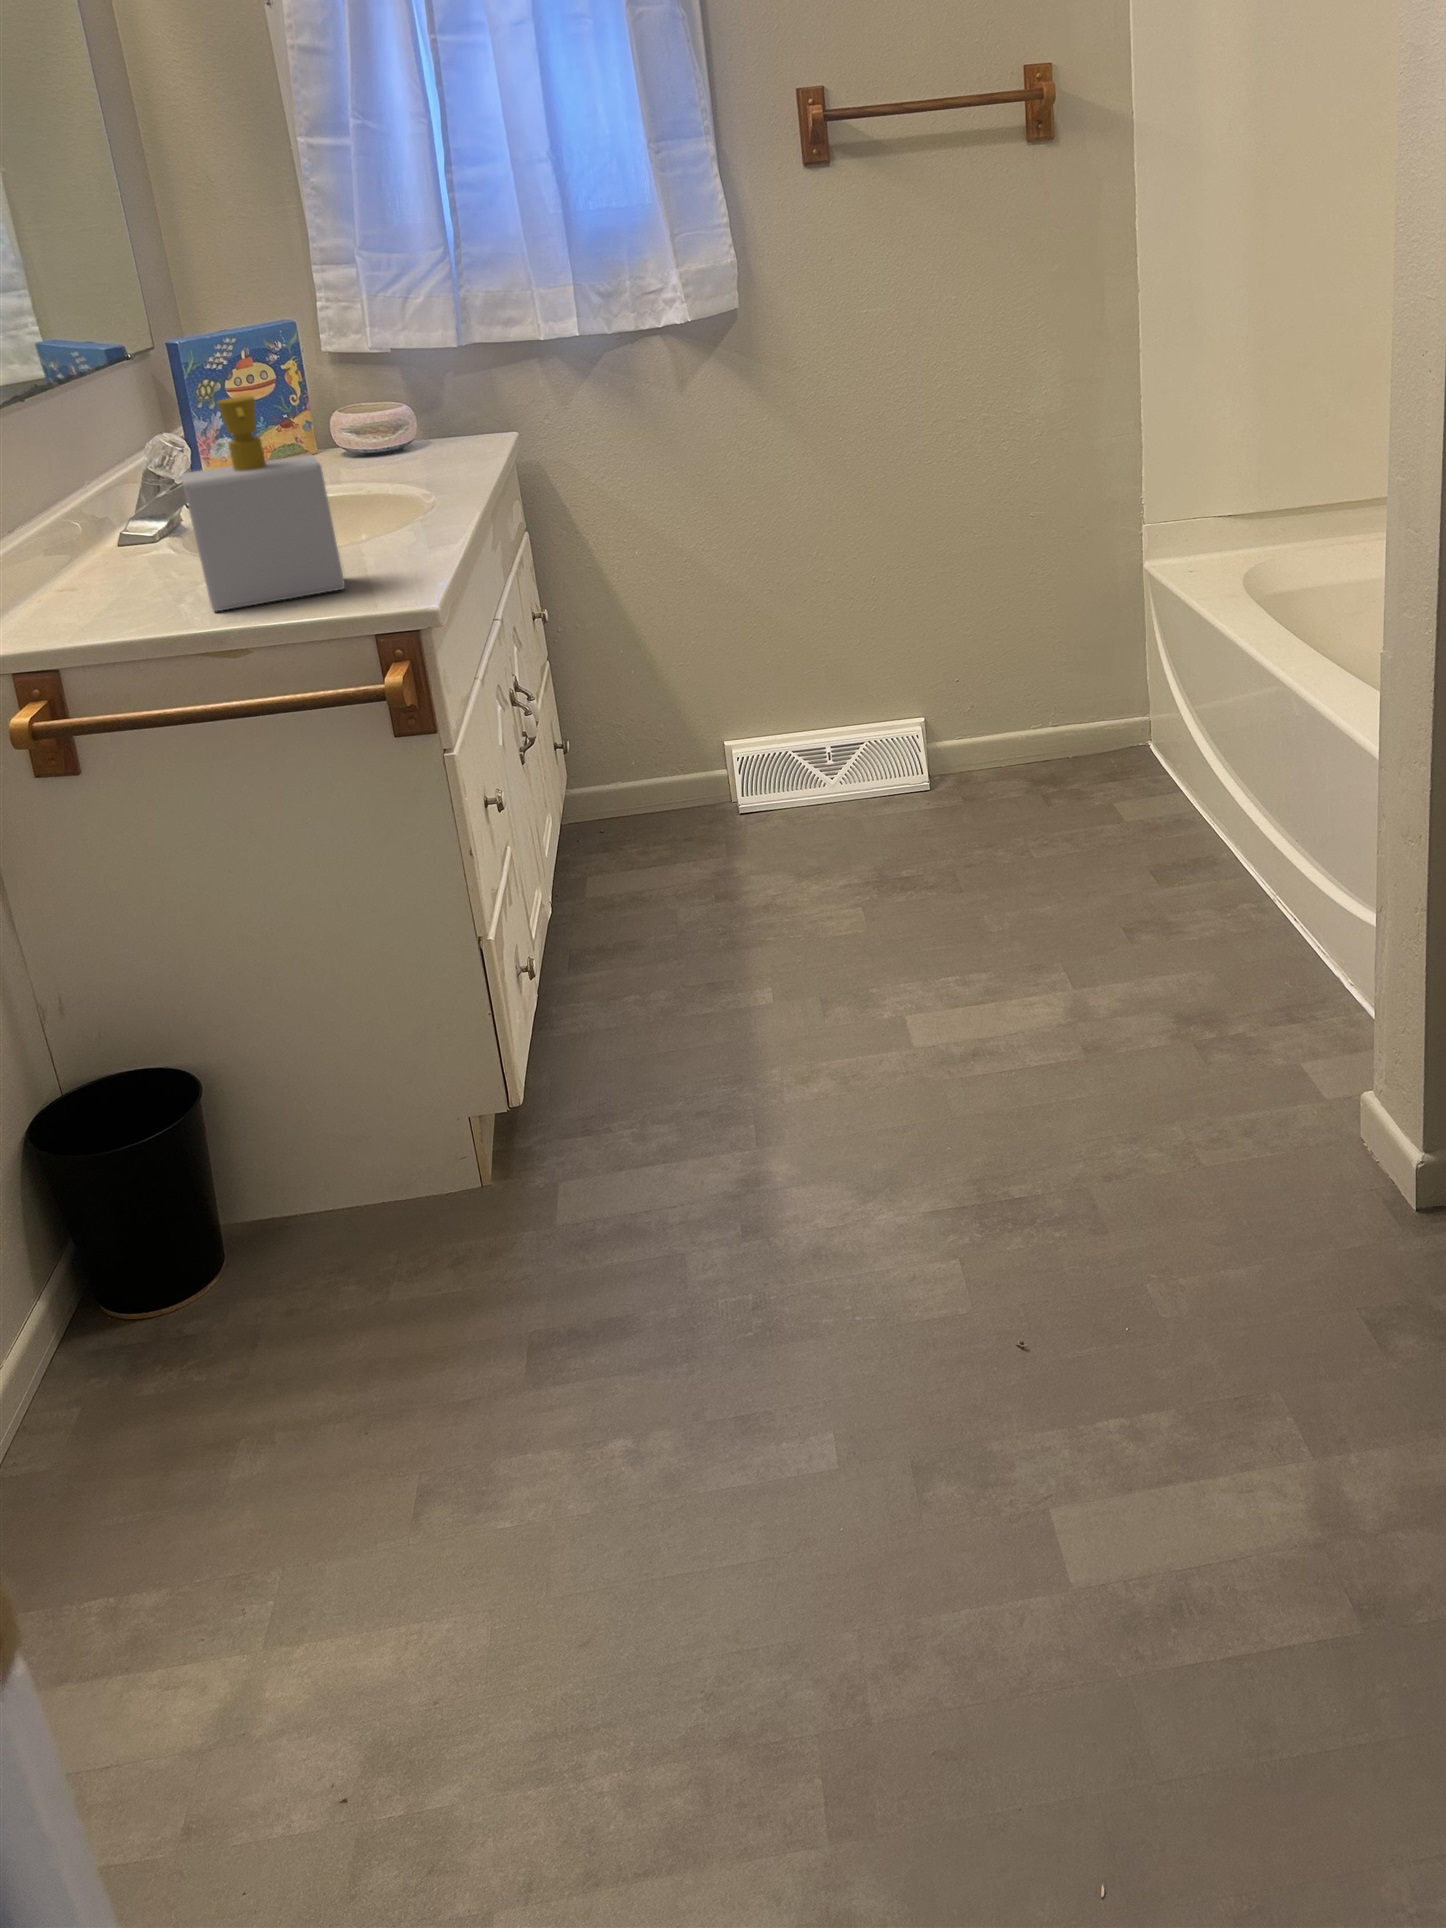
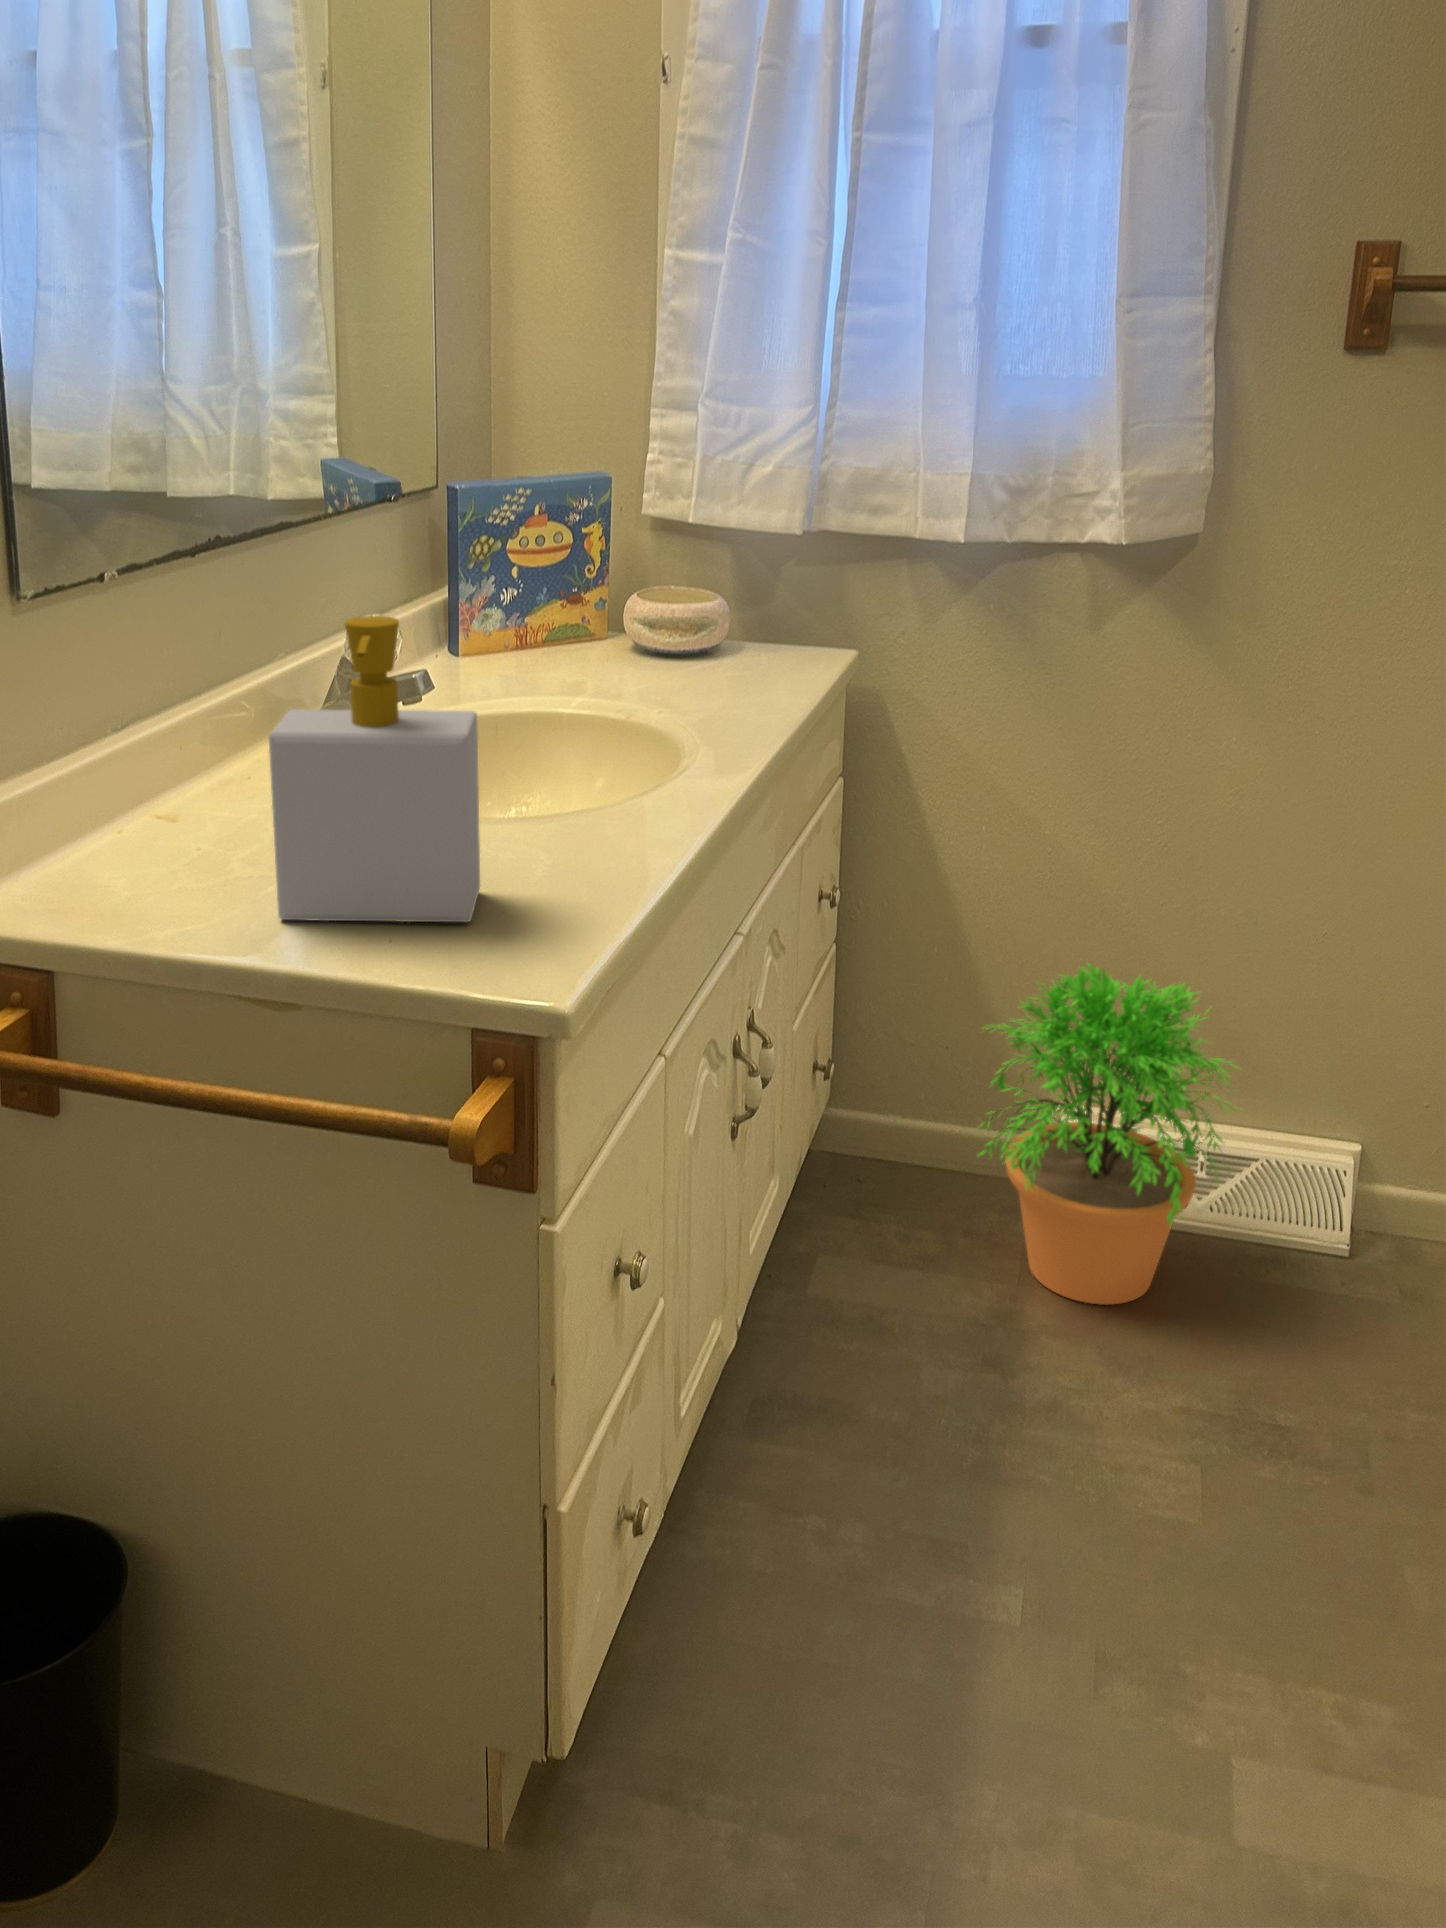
potted plant: none [661,617,850,856] -> present [978,964,1238,1305]

